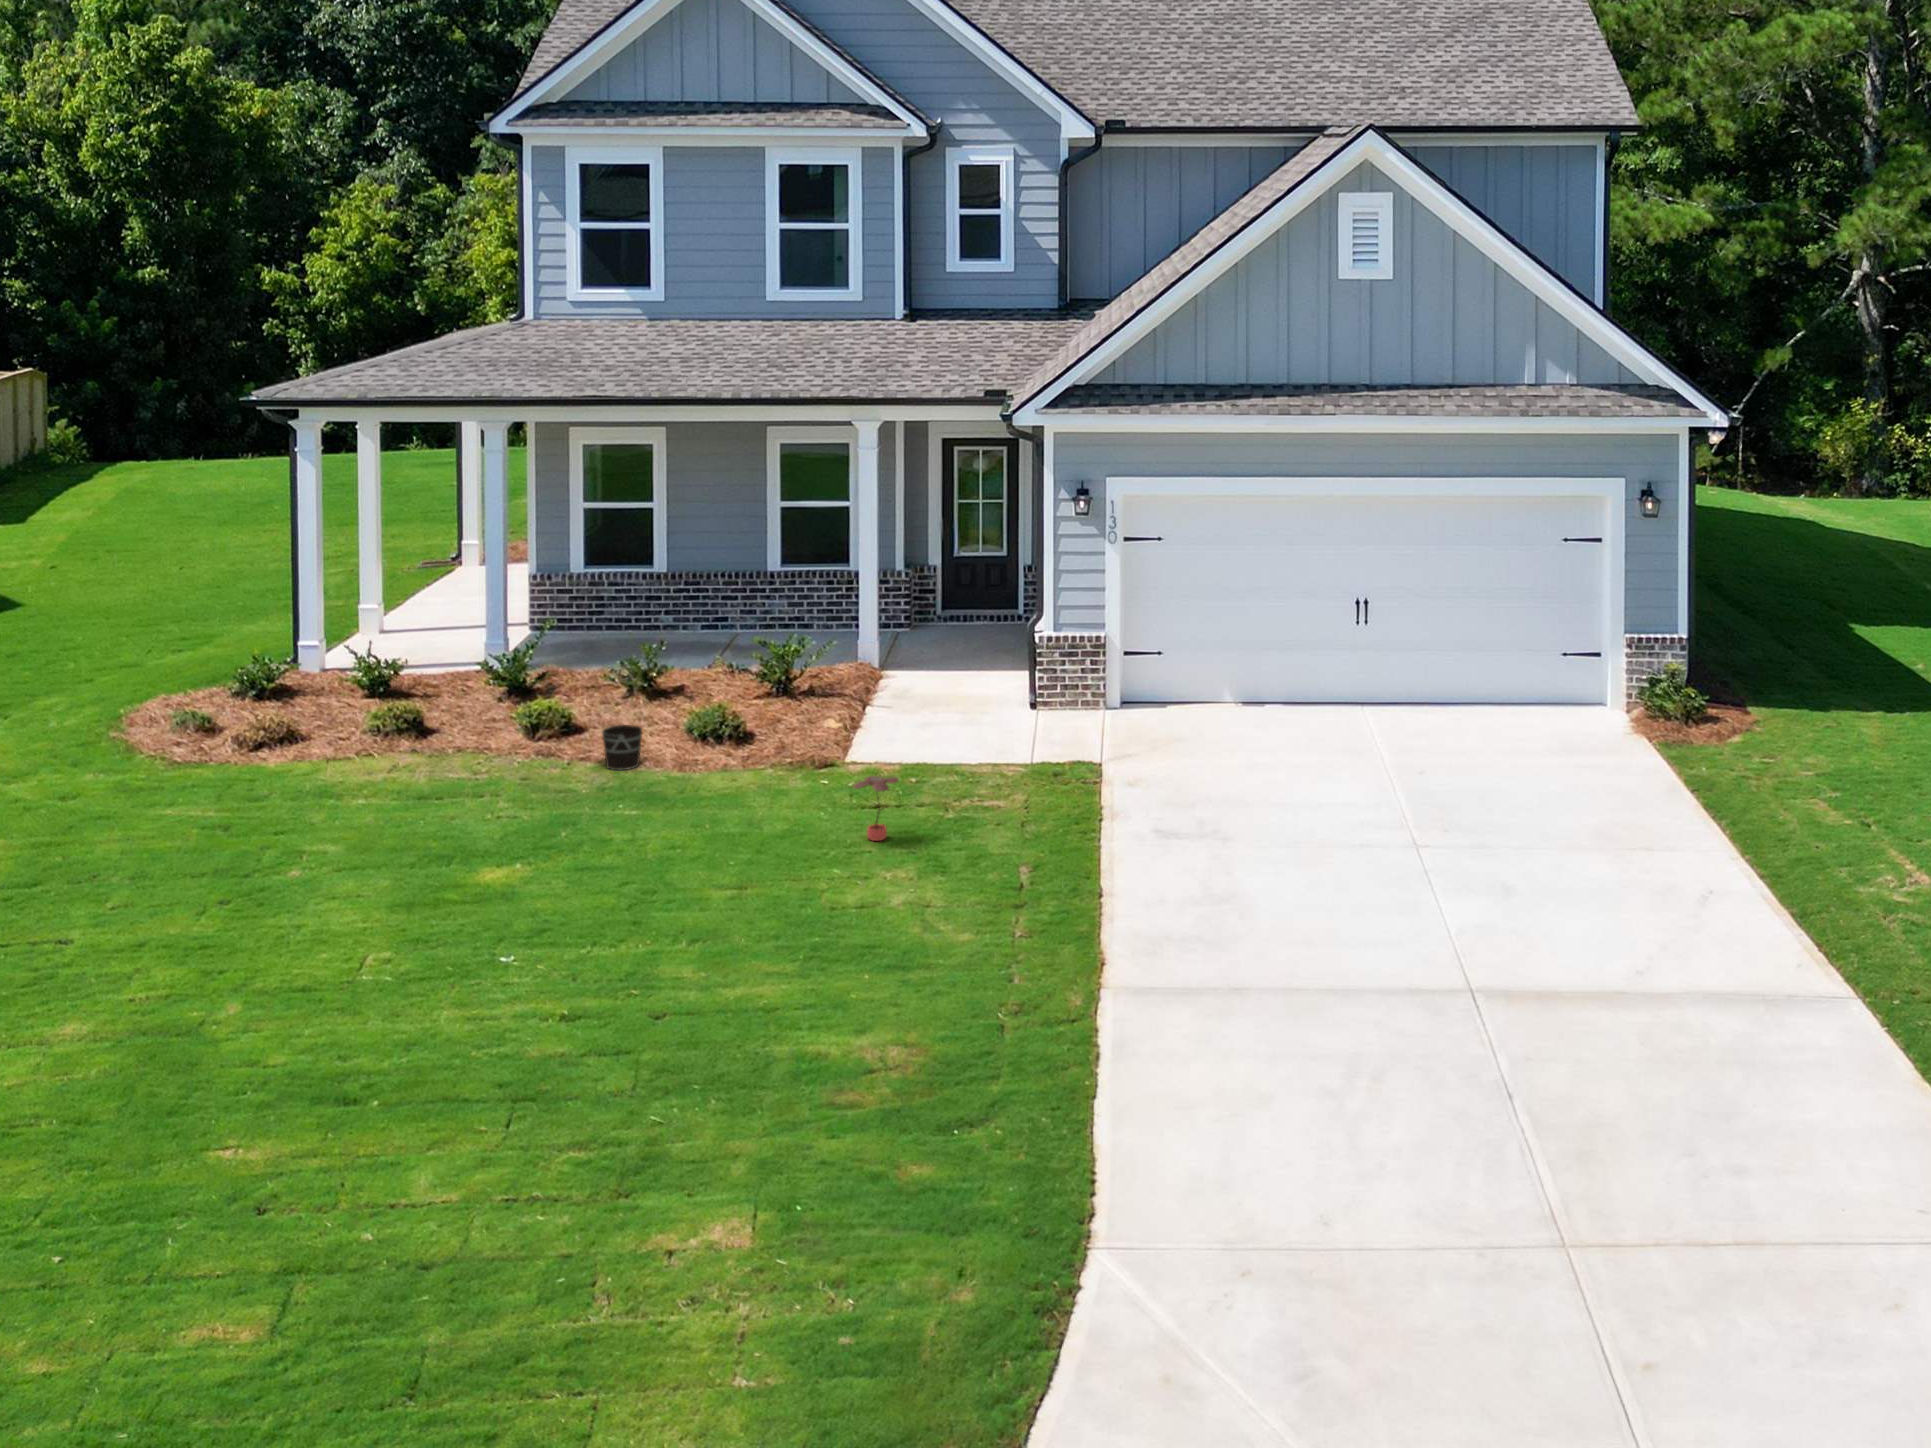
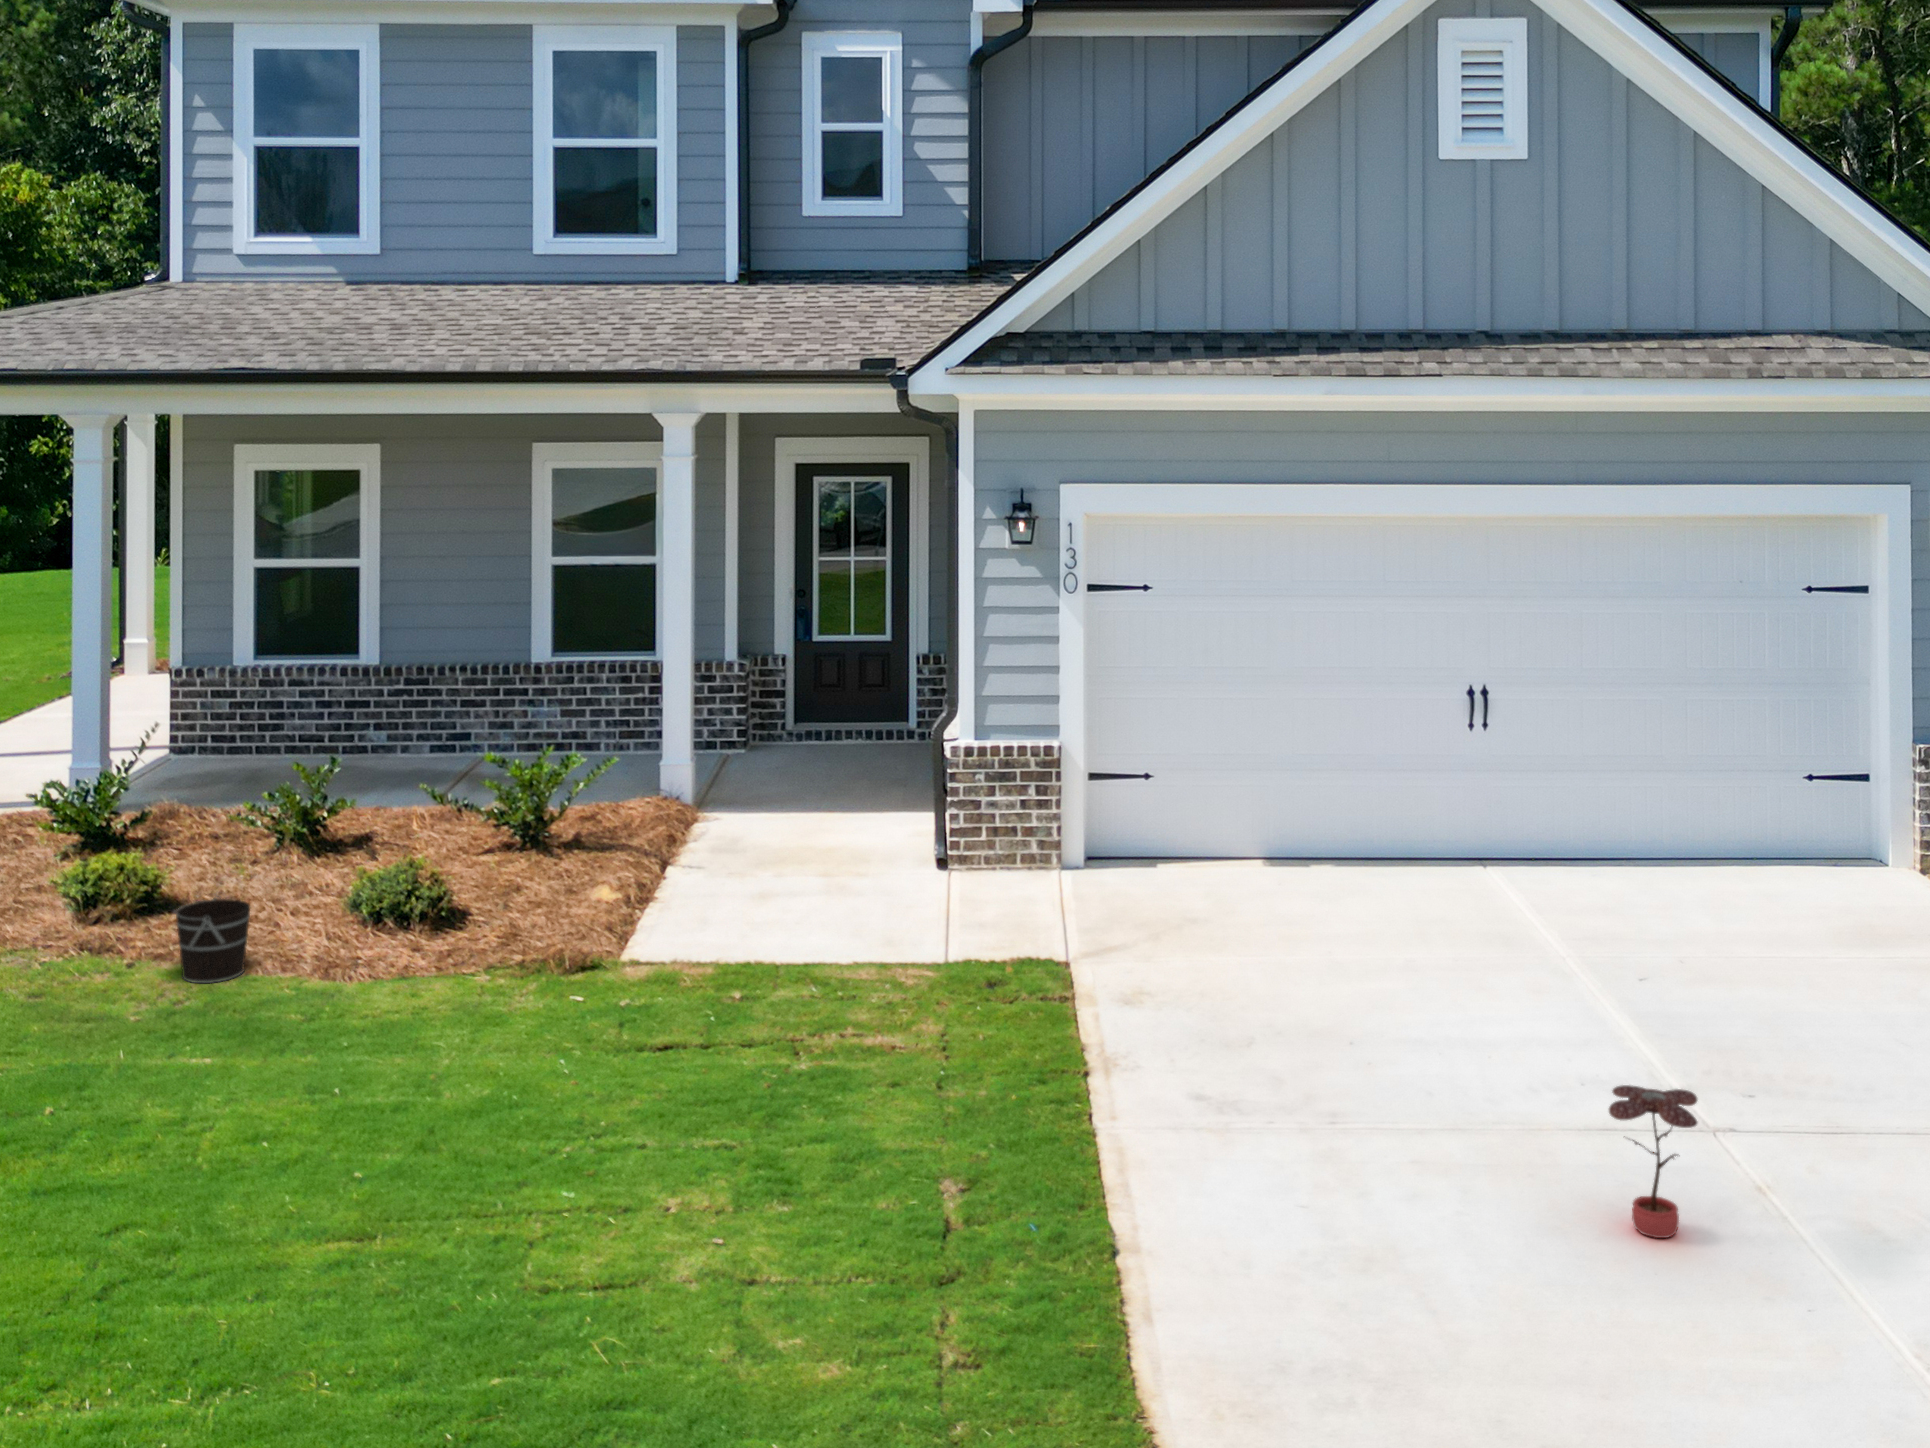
potted plant: present [854,776,899,841] -> present [1609,1085,1697,1238]

